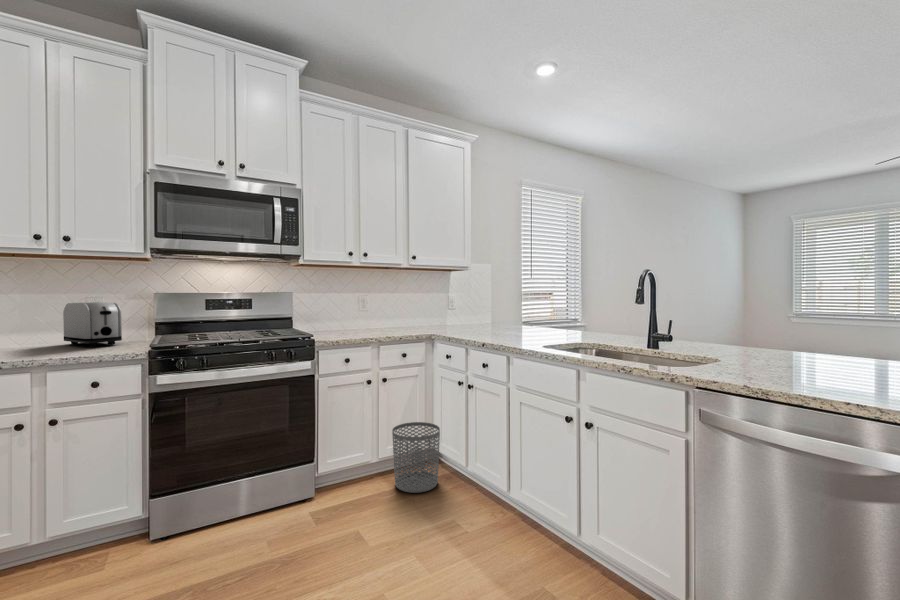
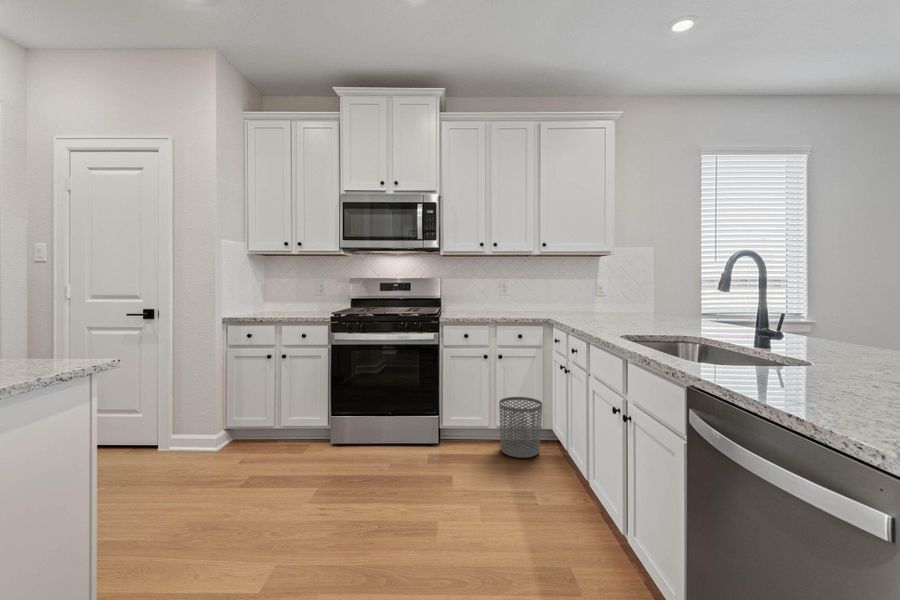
toaster: present [63,302,122,347] -> none [304,283,329,311]

